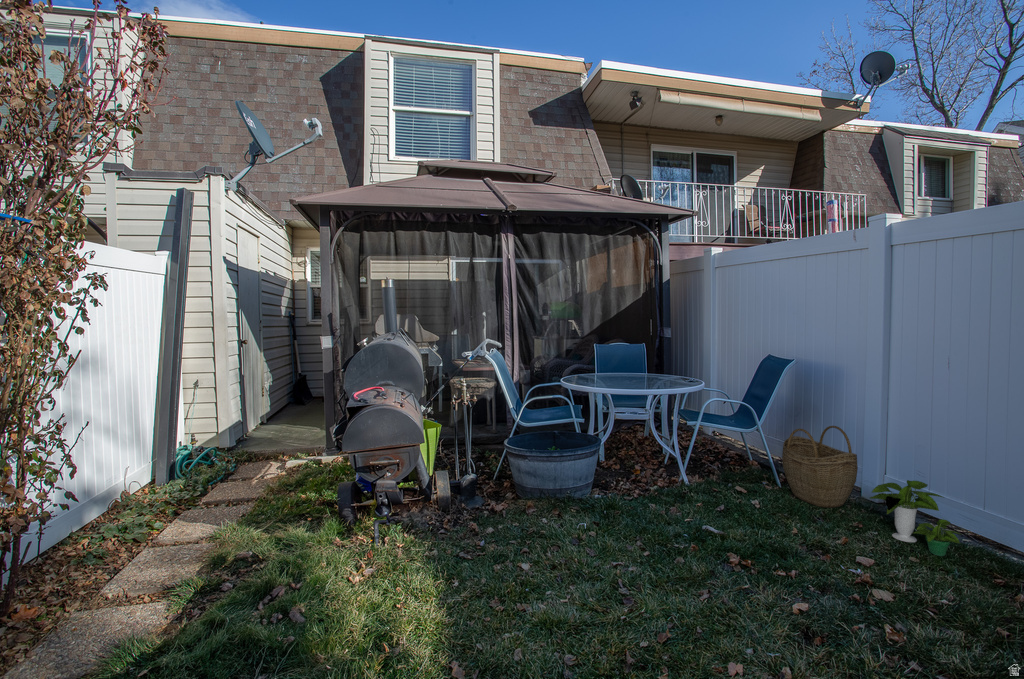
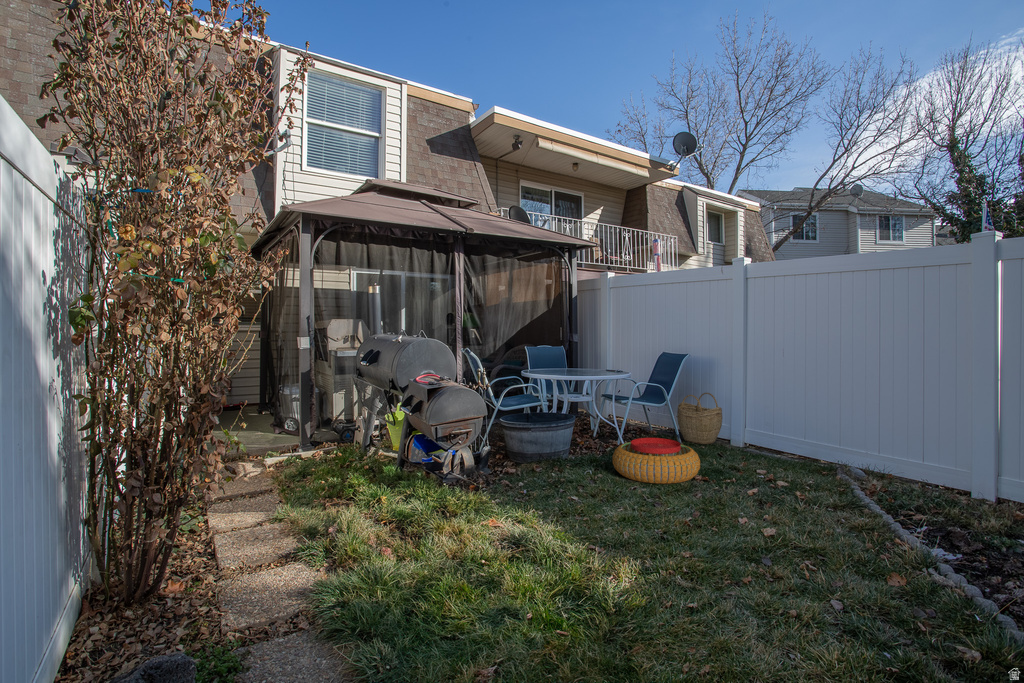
potted plant: present [870,480,960,556] -> none [733,417,782,456]
pouf: none [624,502,767,595] -> present [612,438,700,484]

